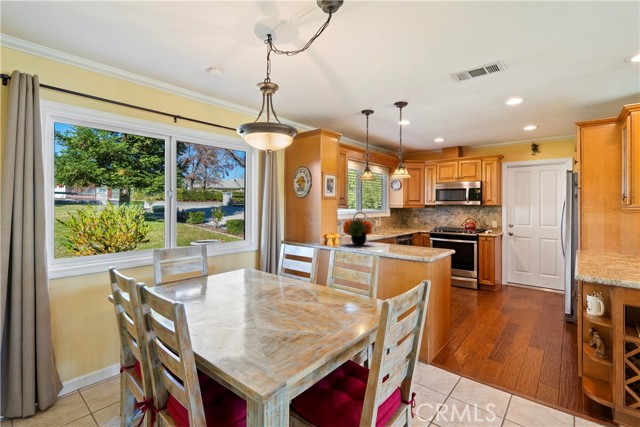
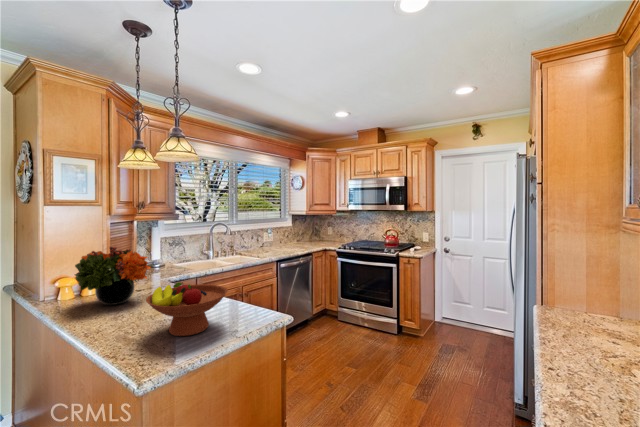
fruit bowl: none [400,230,433,251] -> present [146,282,228,336]

